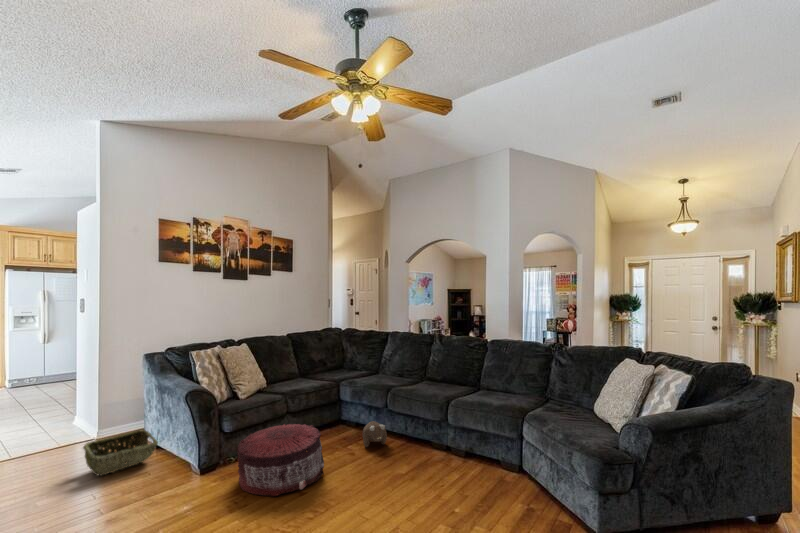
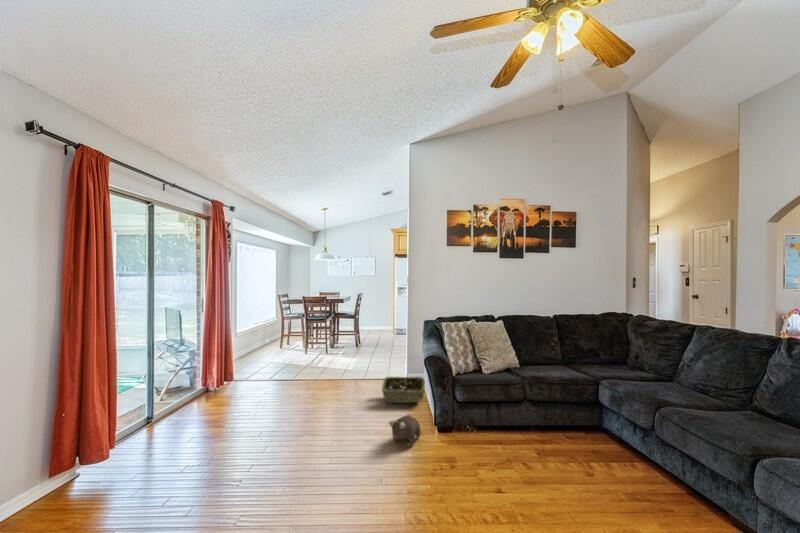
plush toy: present [363,421,387,447] -> present [389,415,421,445]
pouf: present [237,424,324,496] -> none [446,409,534,490]

